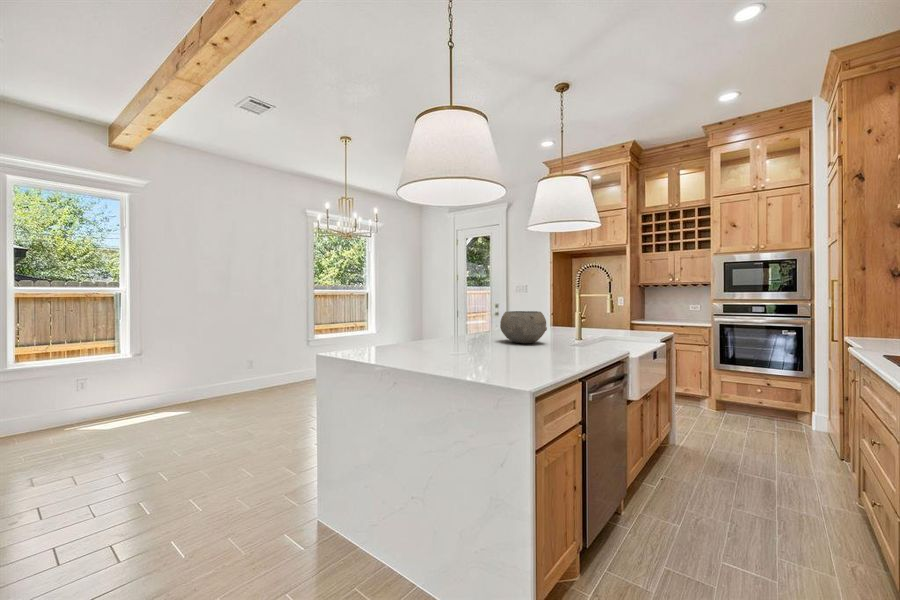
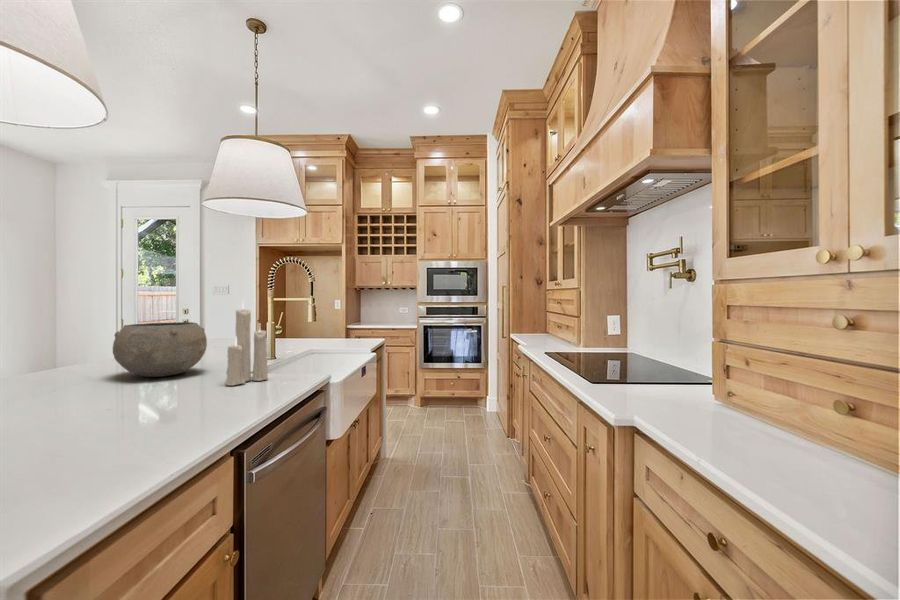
candle: none [564,294,589,351] -> present [225,306,268,385]

